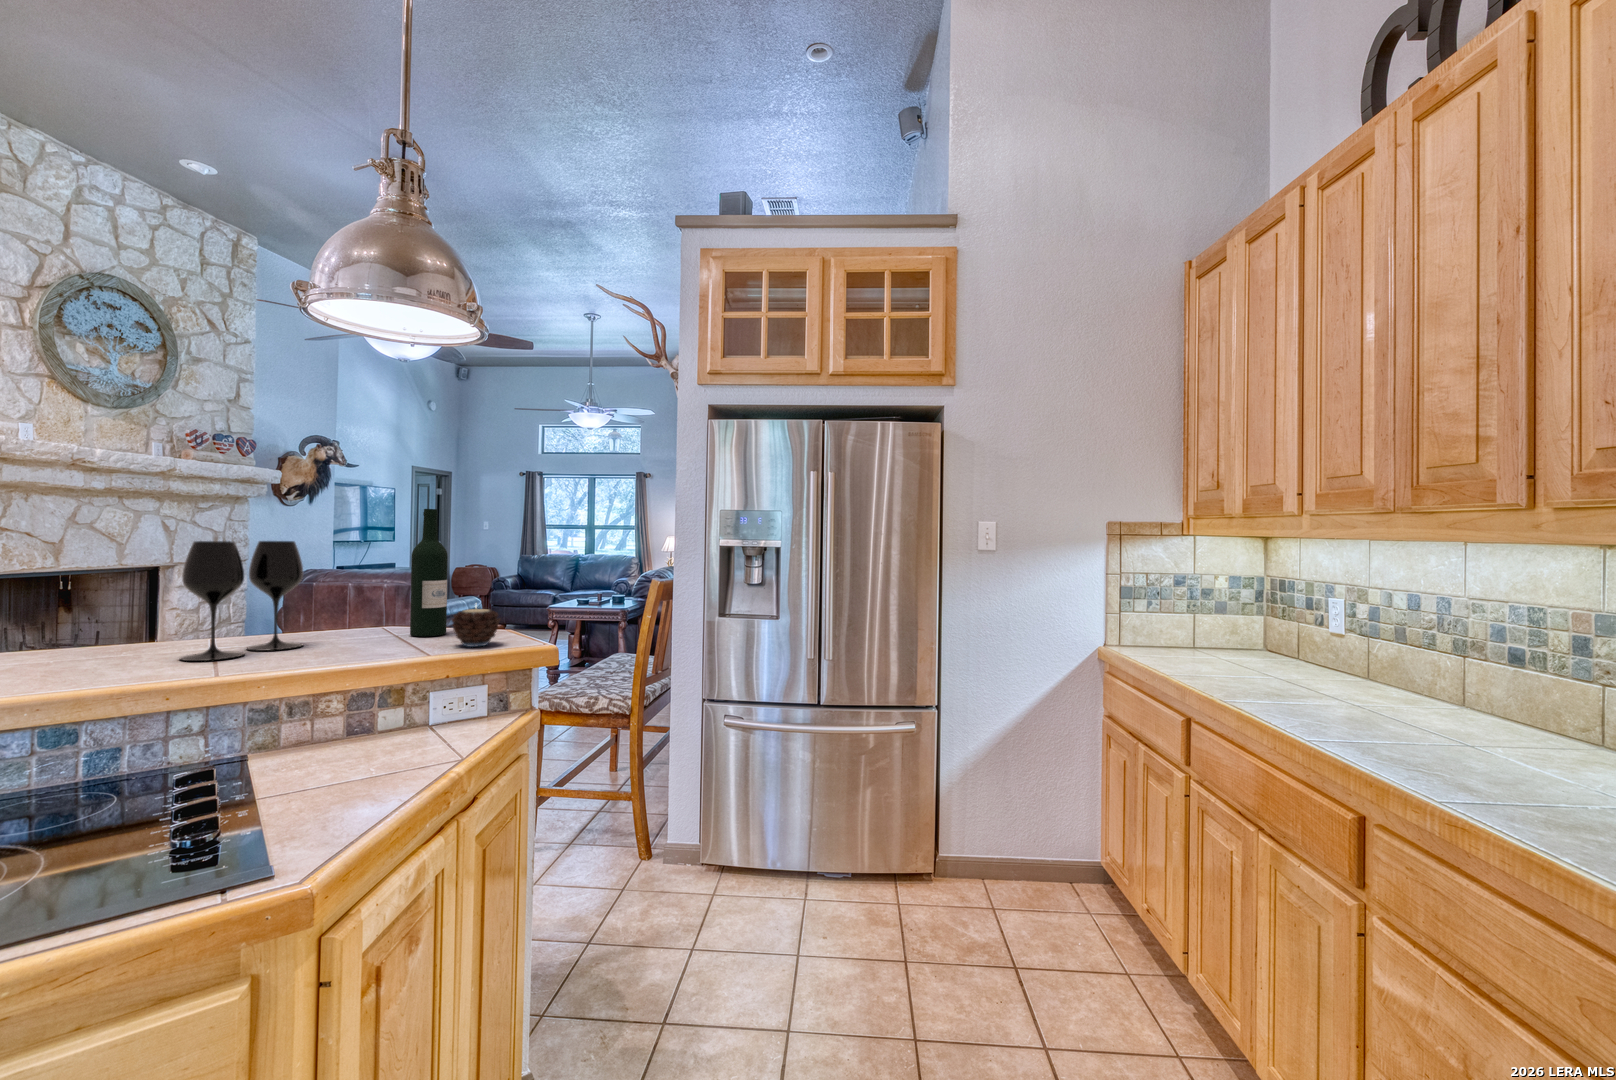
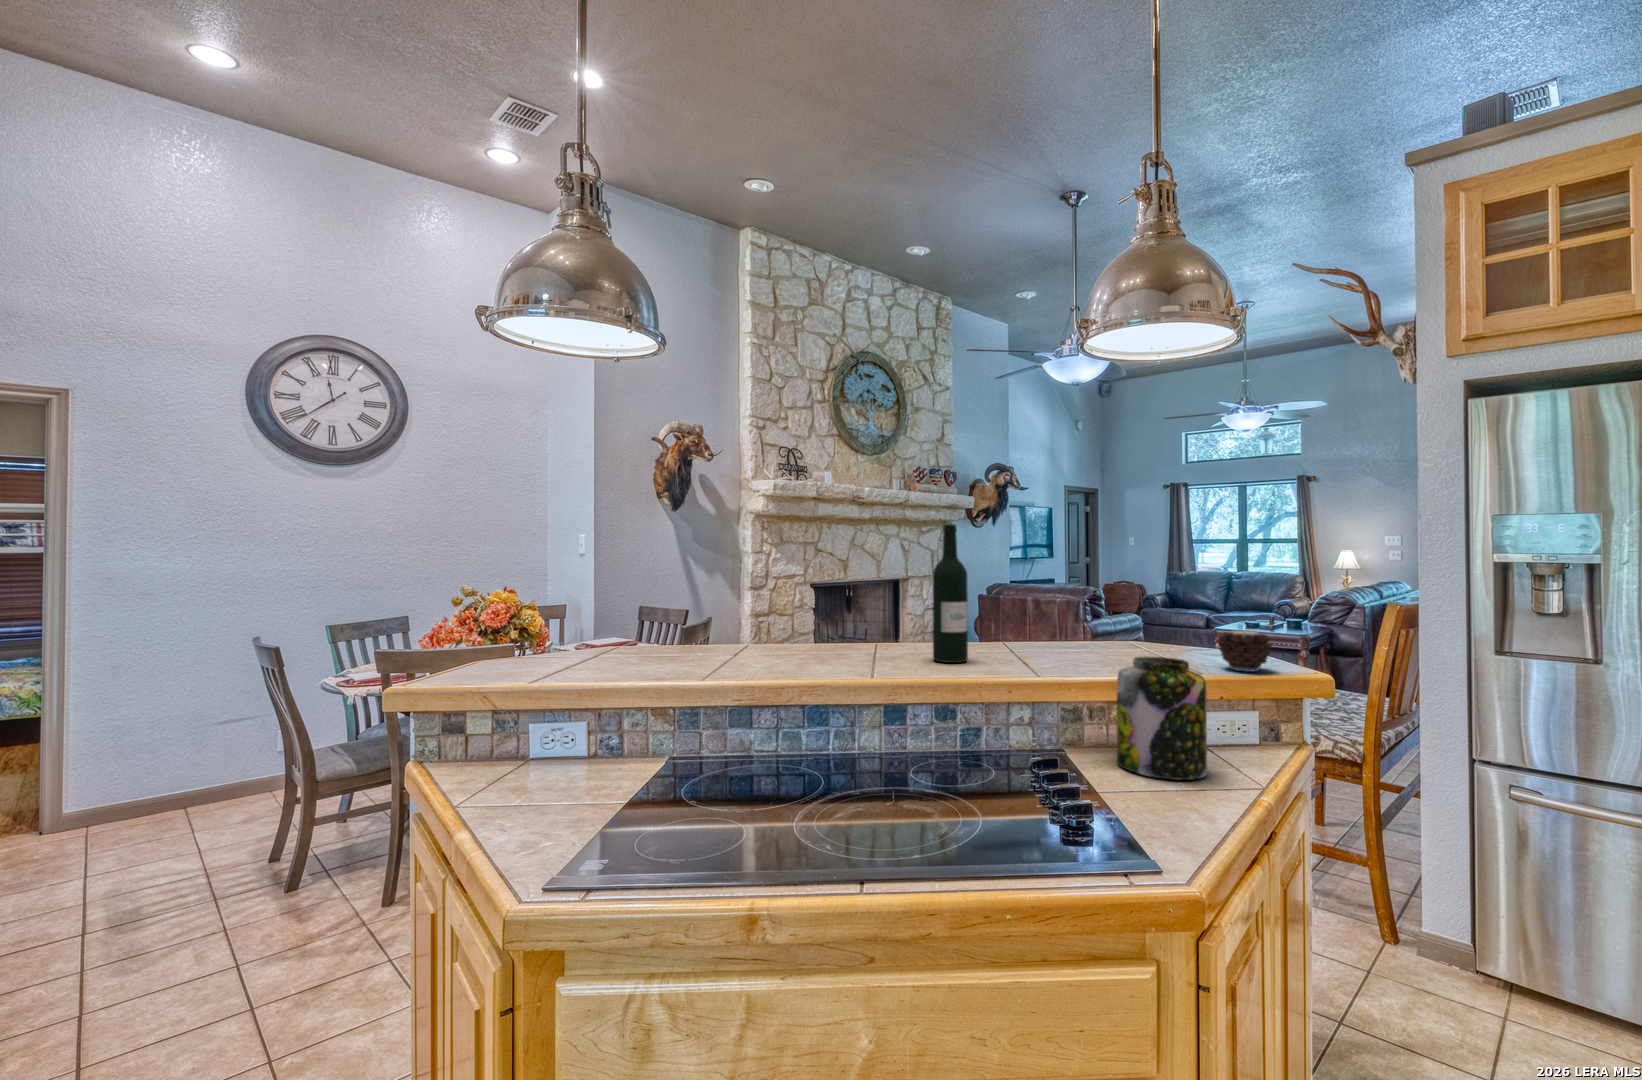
wine bottle: present [410,509,448,636] -> present [933,524,968,663]
wine glass: present [180,541,303,661] -> none [996,559,1078,661]
jar: none [310,642,410,768] -> present [1117,657,1207,780]

